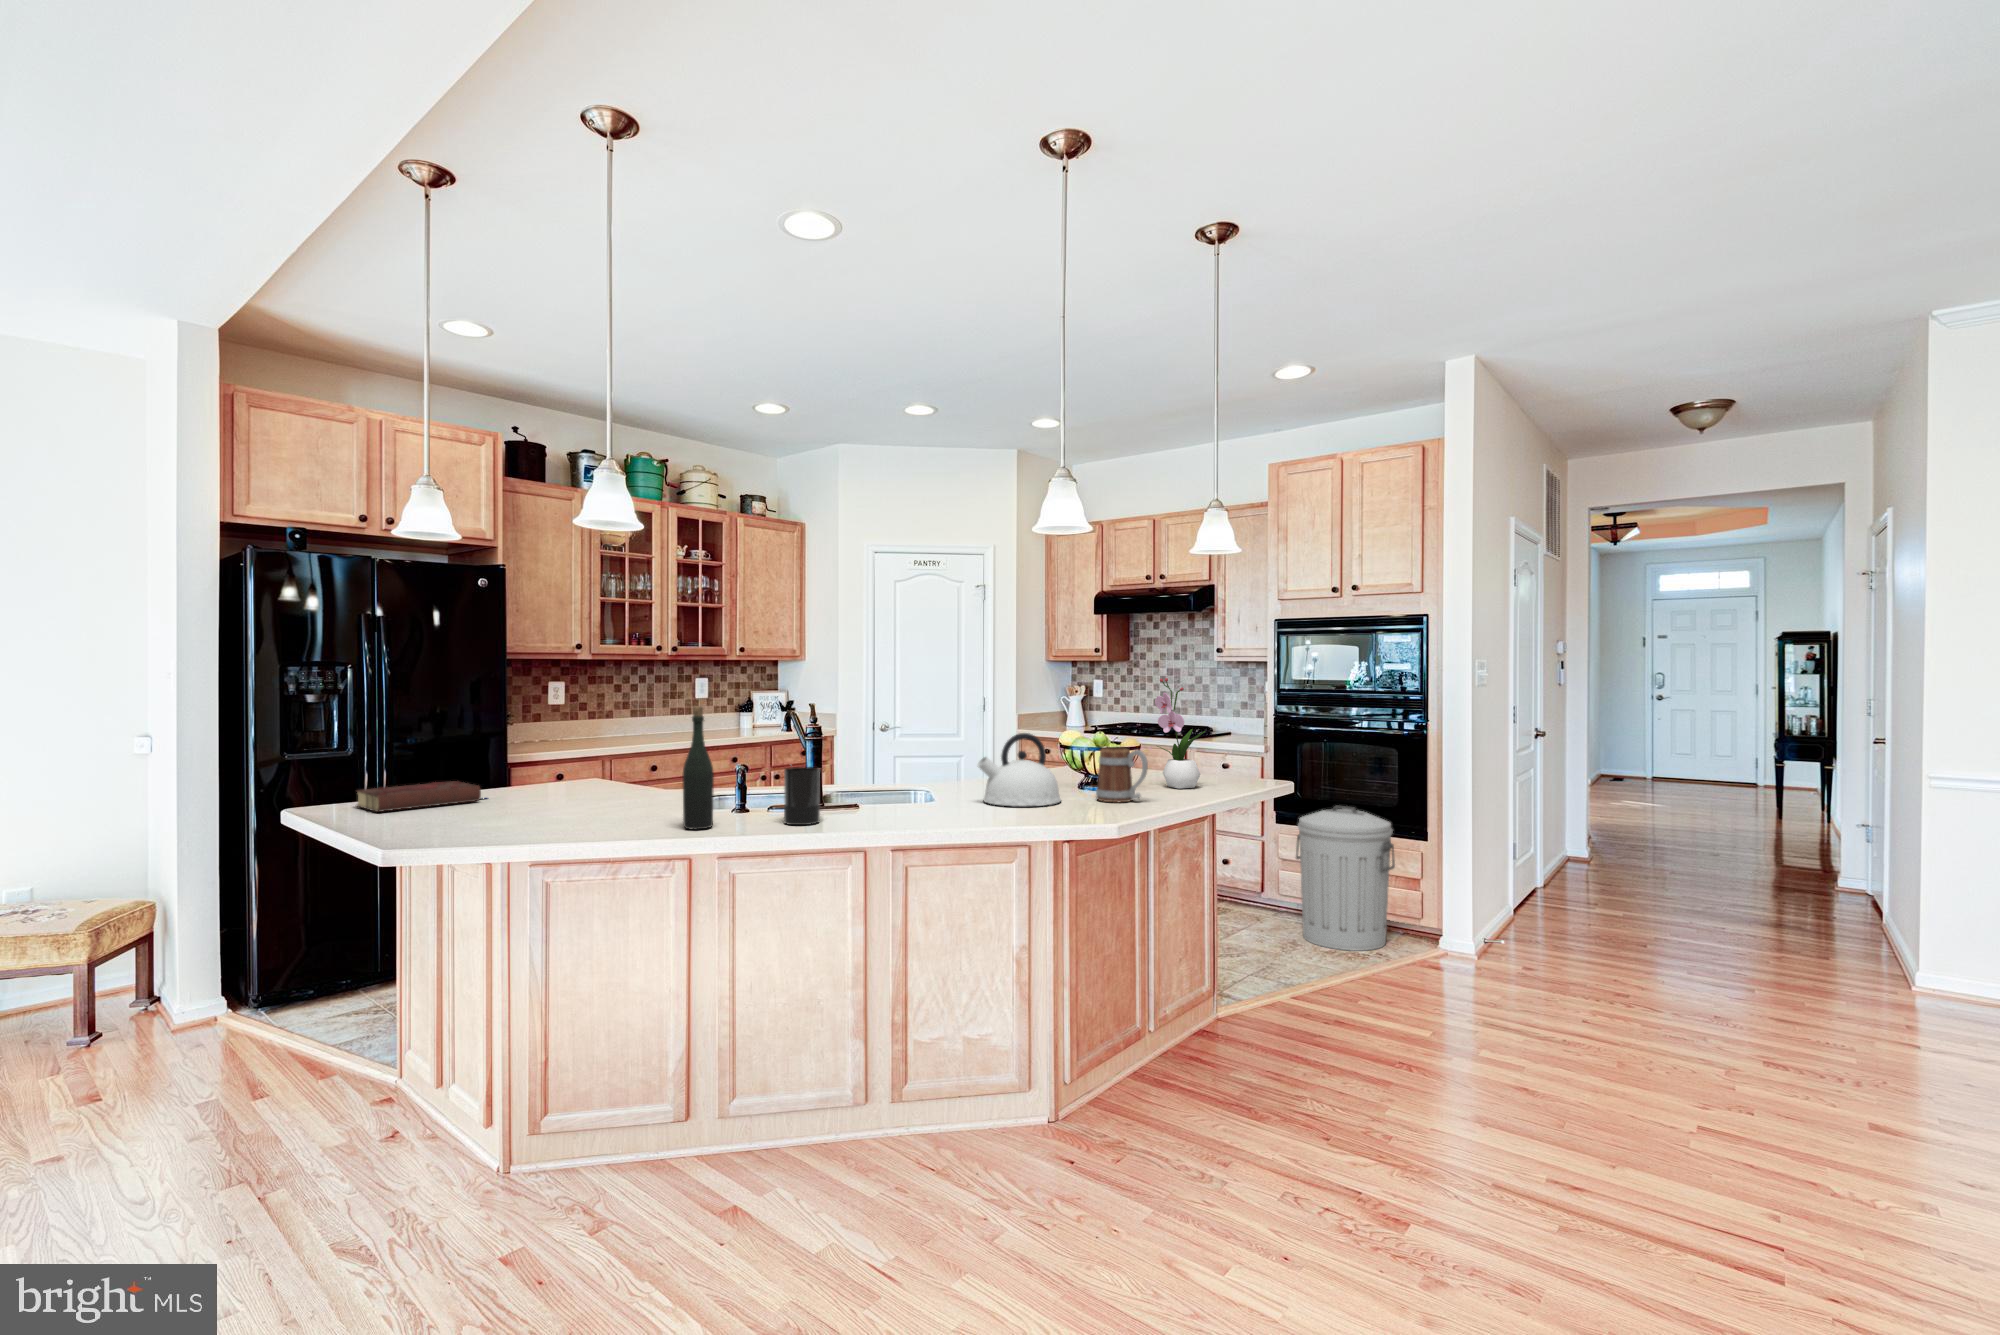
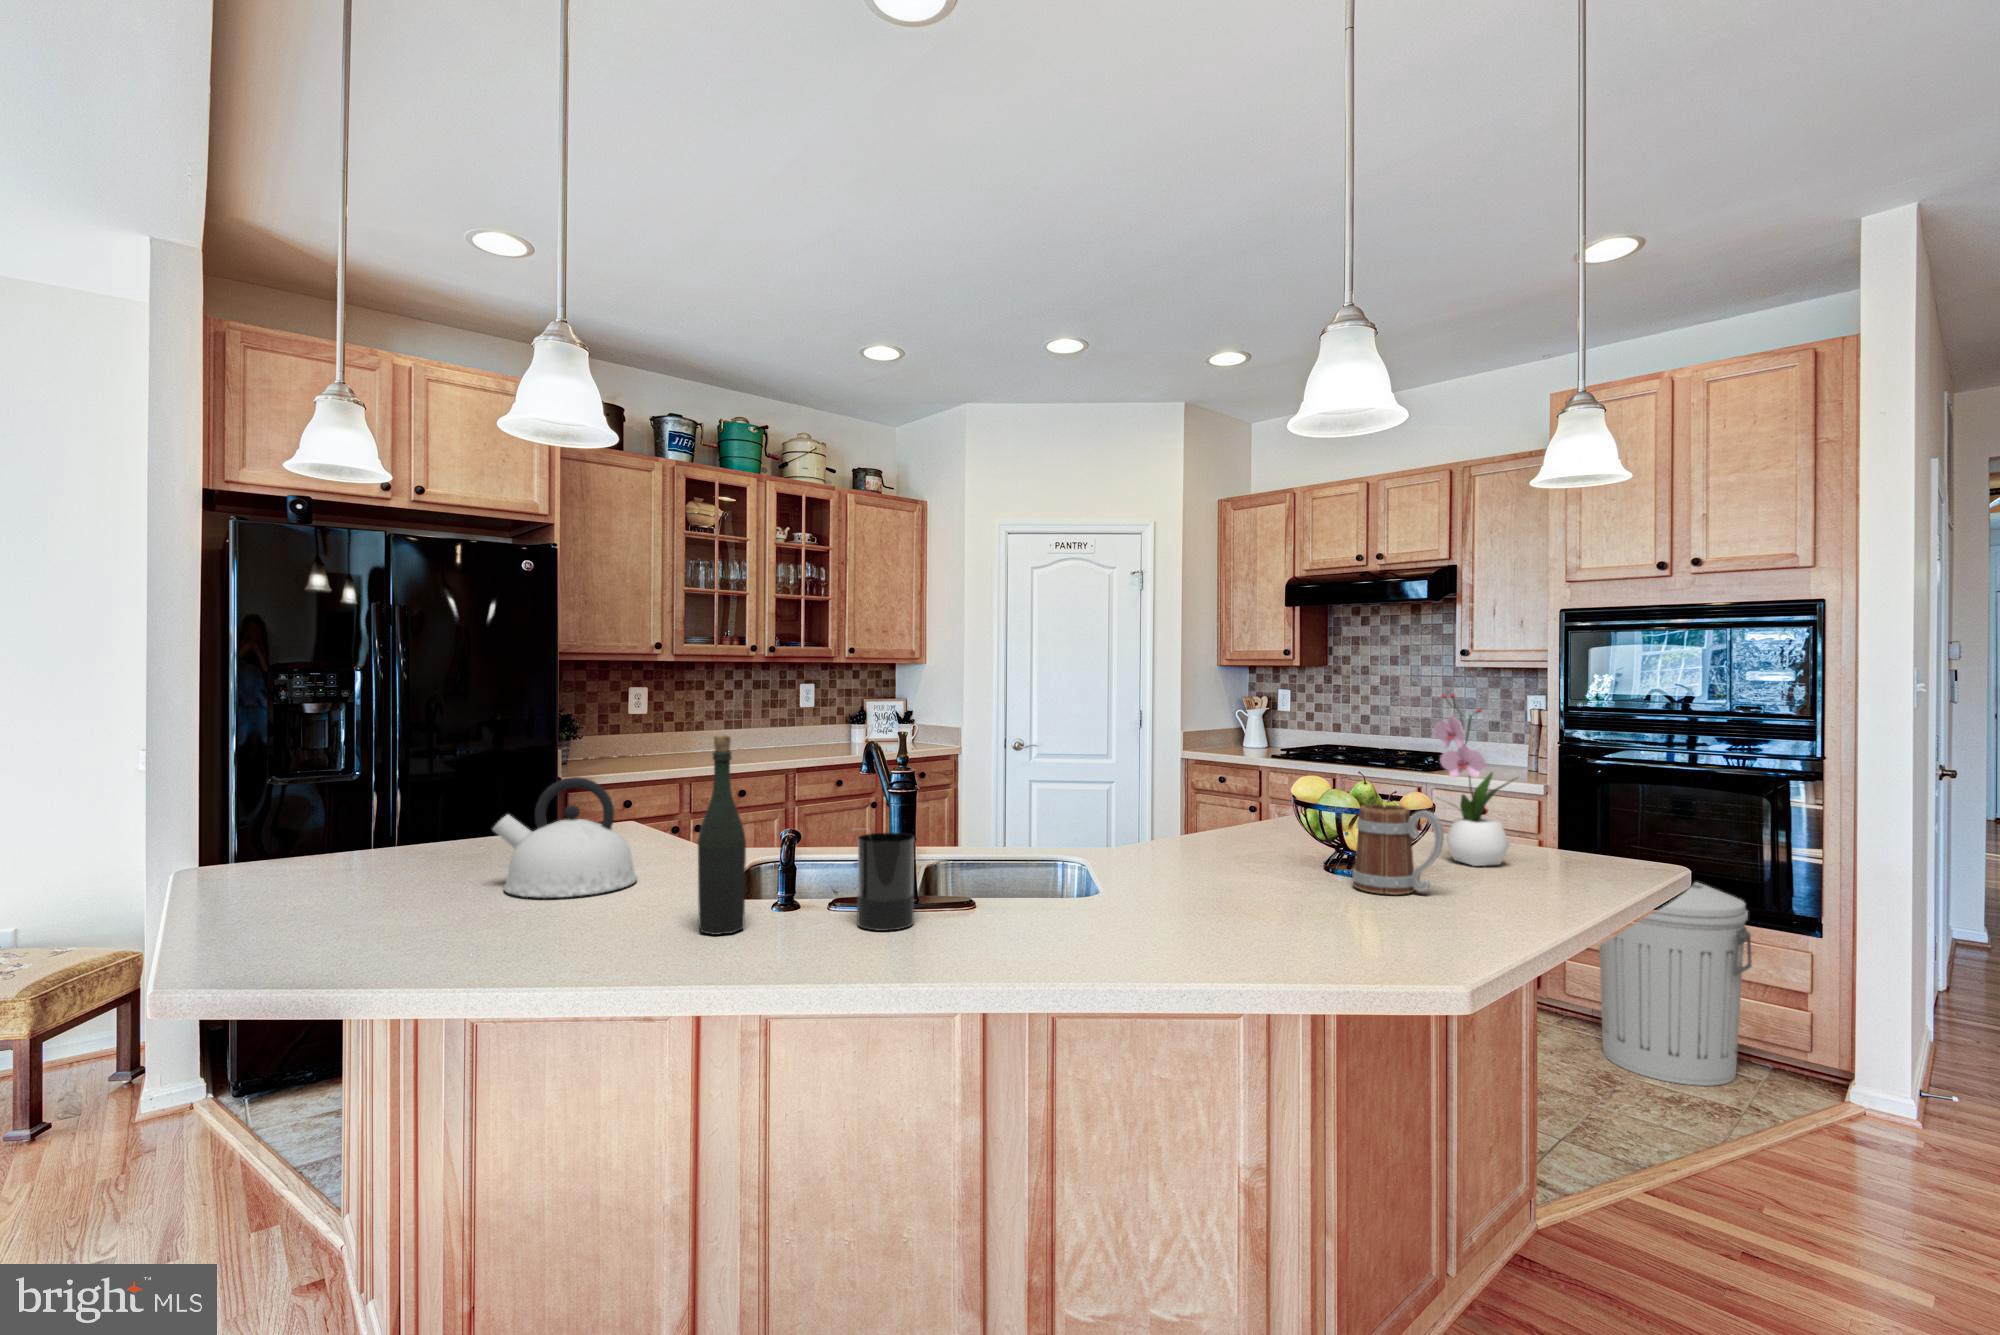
kettle: present [977,733,1061,806] -> present [493,777,637,898]
book: present [357,781,481,812] -> none [289,827,477,876]

